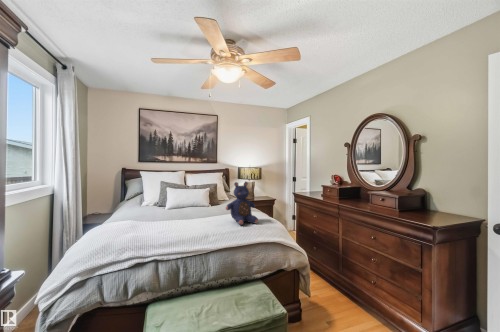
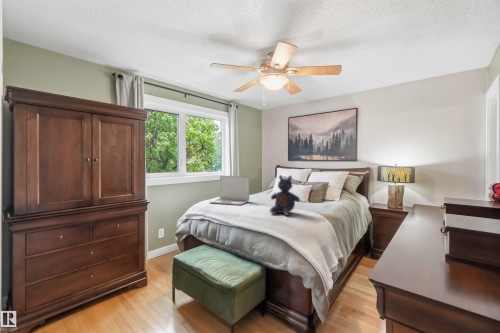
laptop: none [114,186,175,234] -> present [210,176,250,205]

